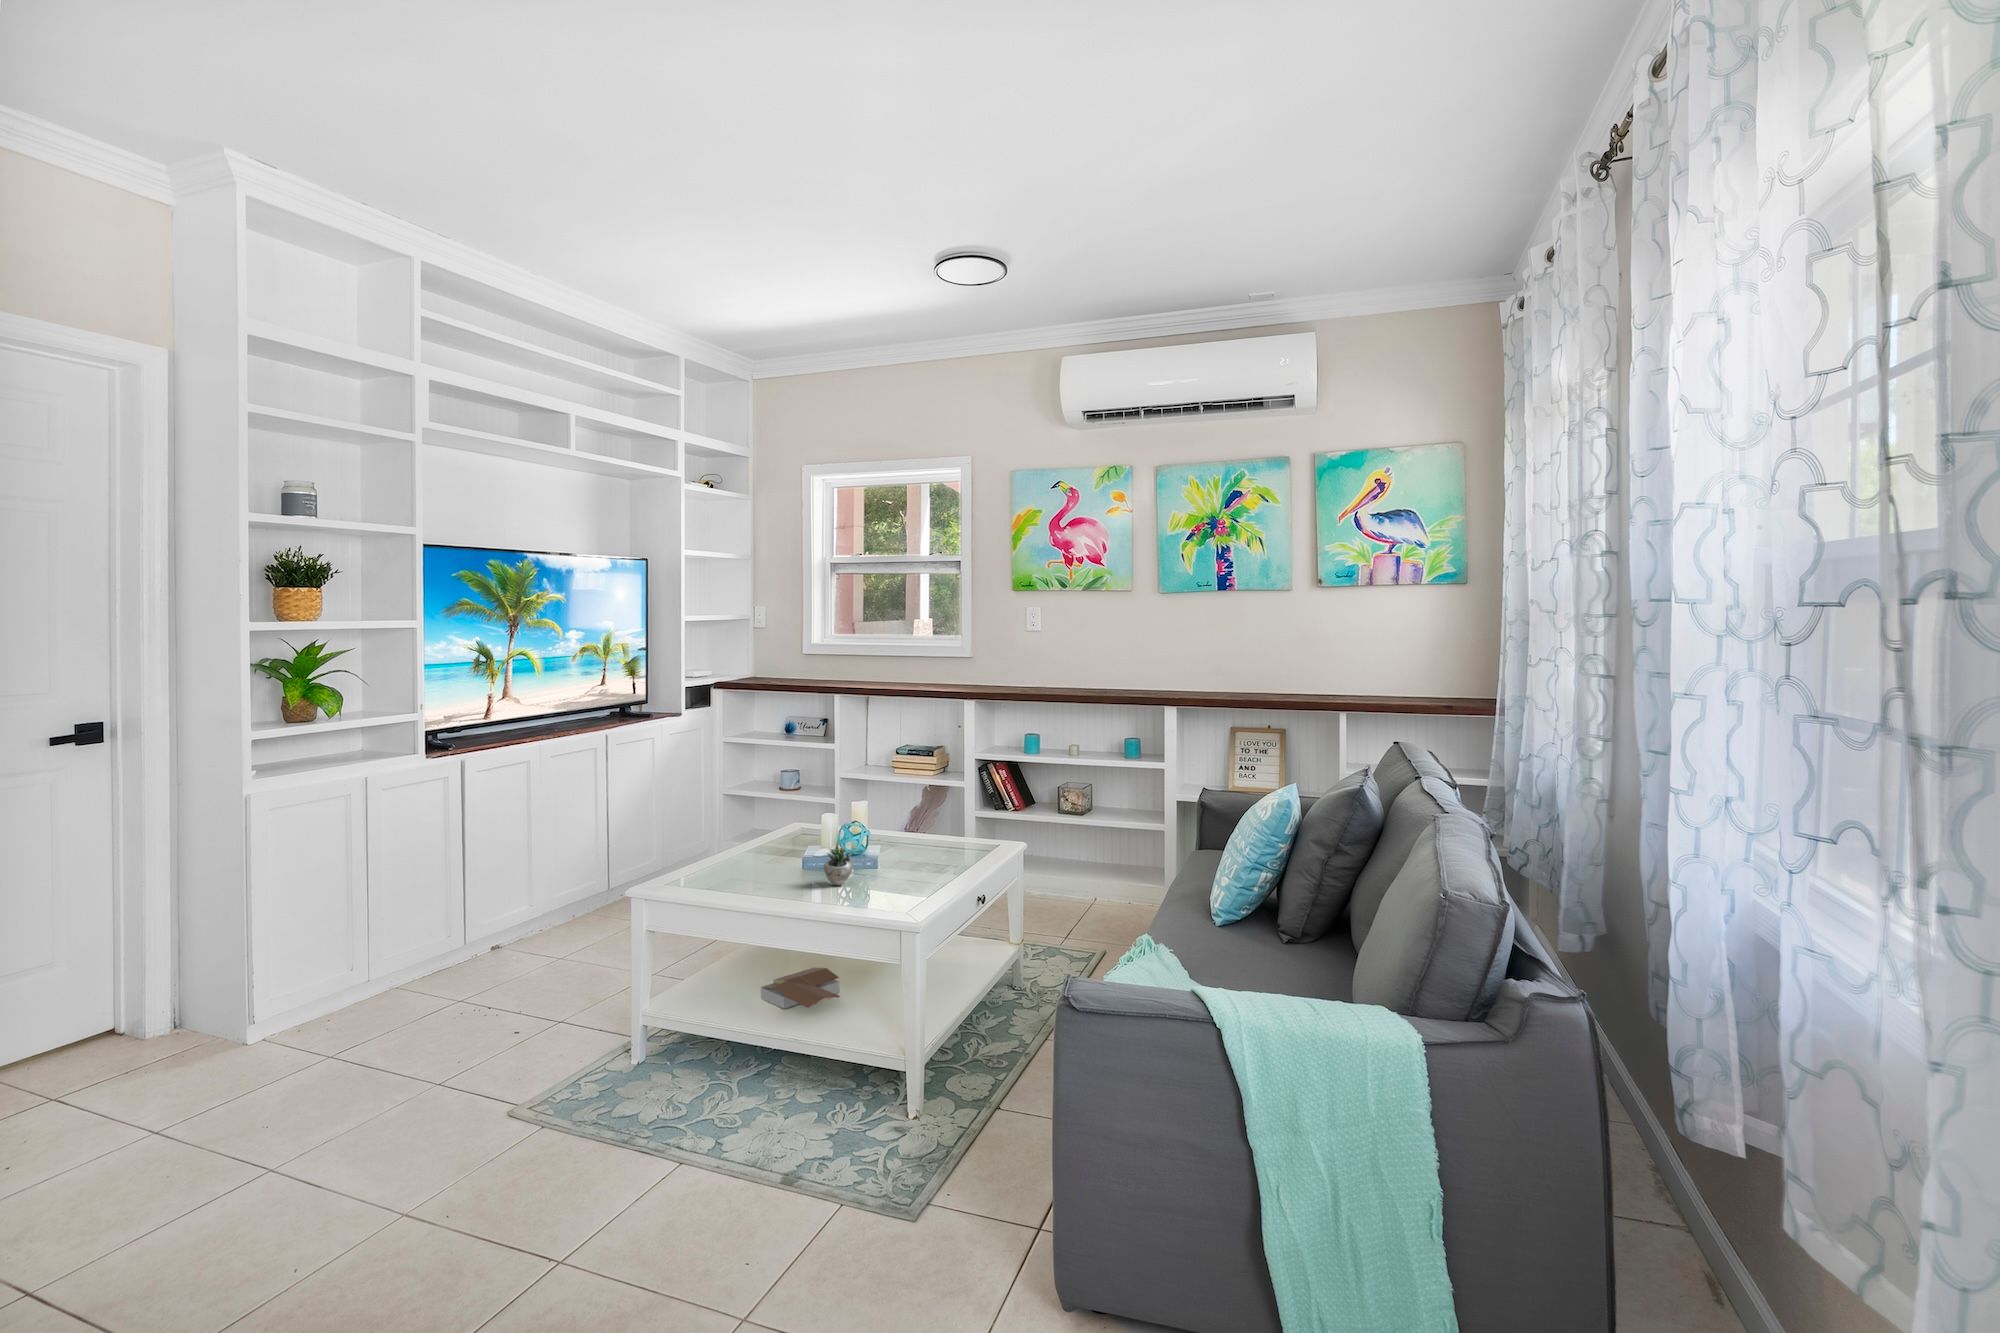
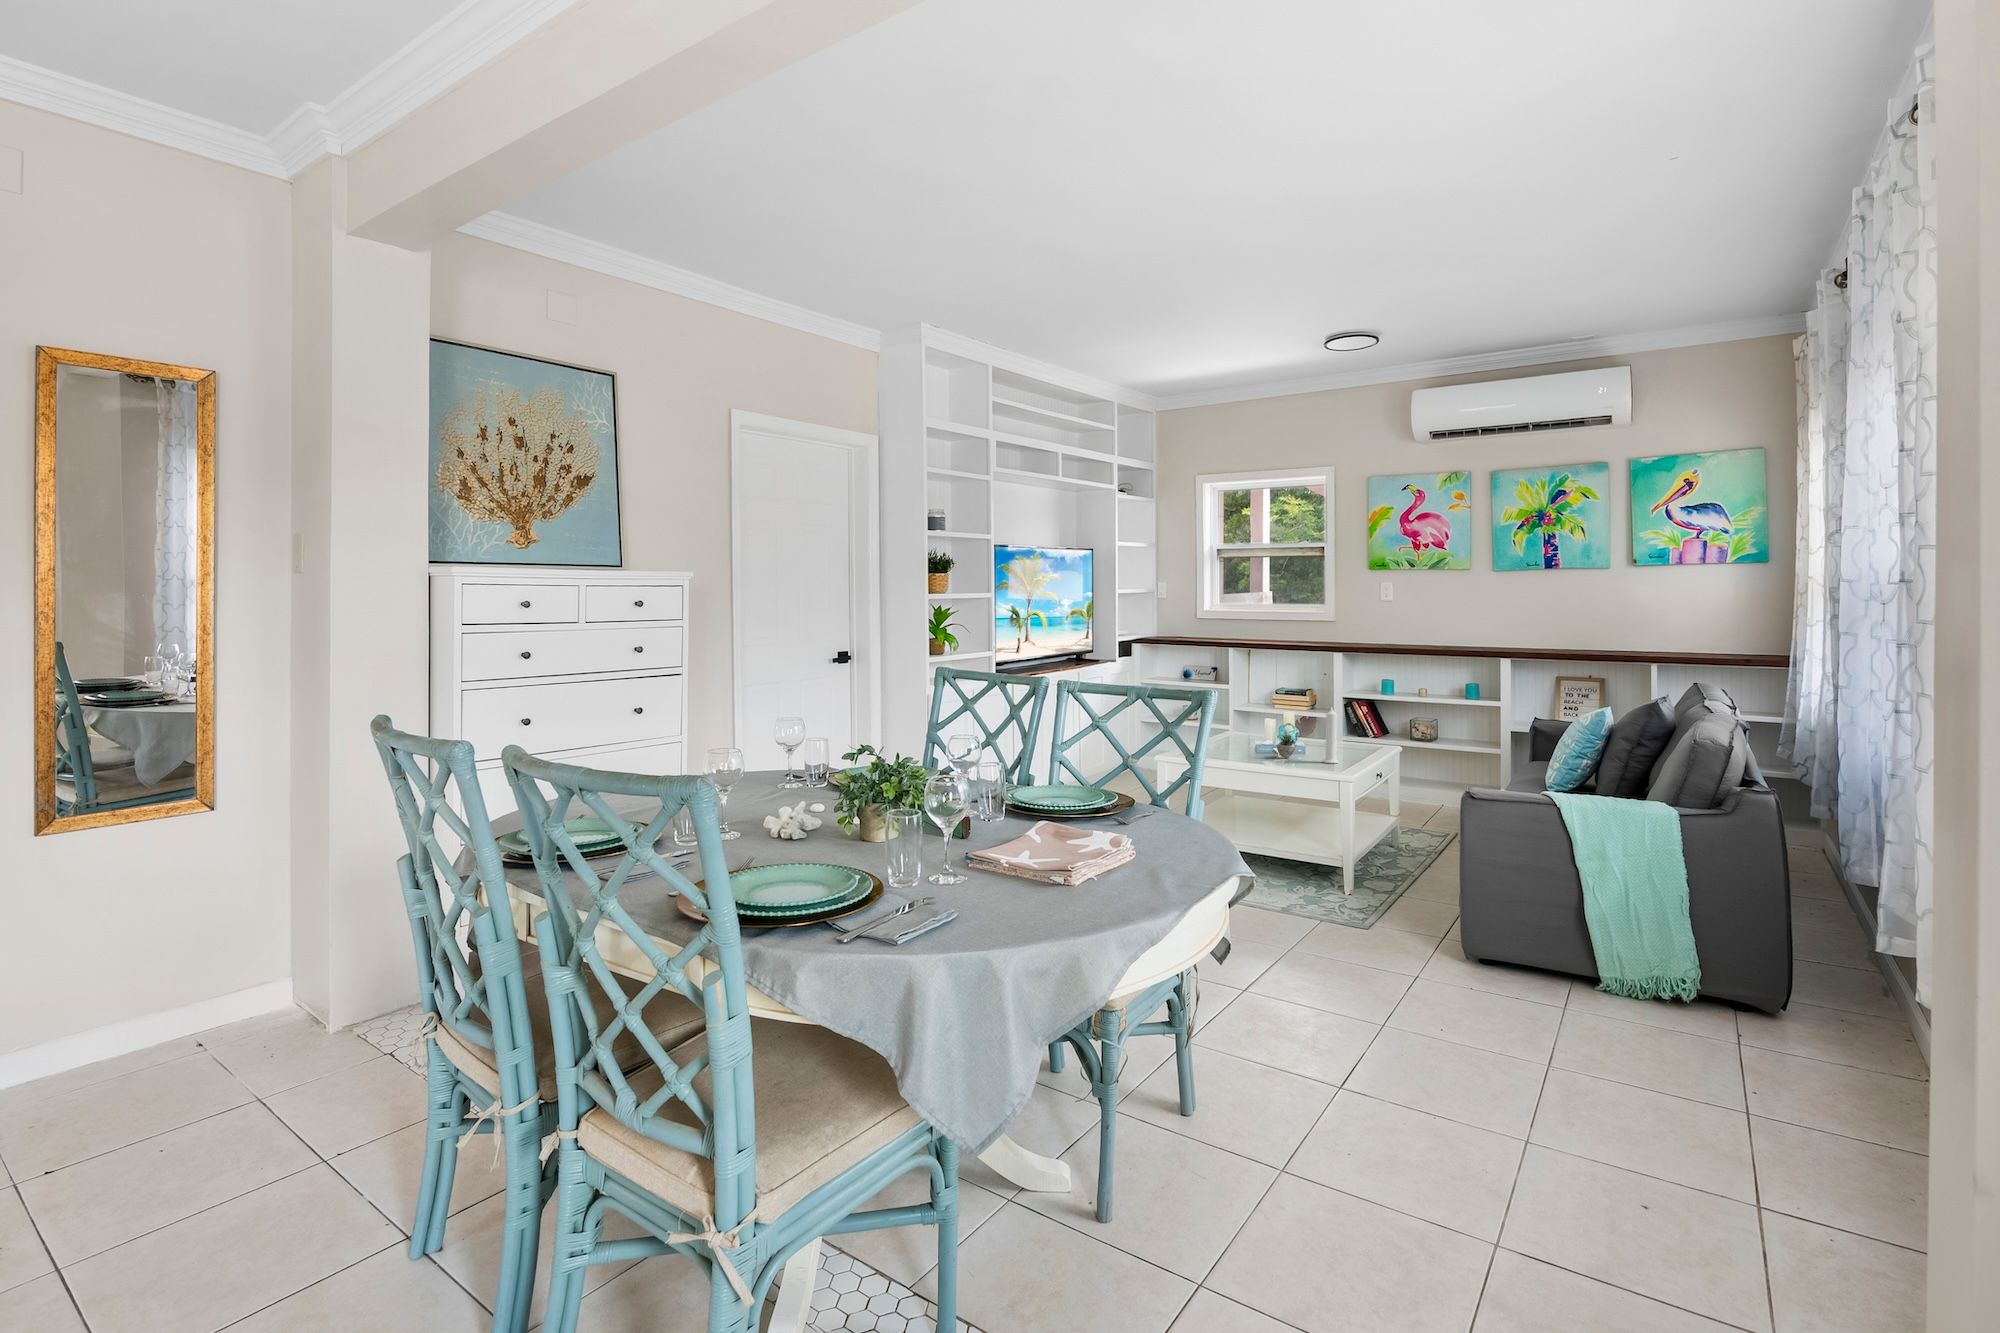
candle: none [889,804,914,896] -> present [1322,707,1339,763]
book: present [761,968,840,1009] -> none [1237,811,1292,830]

